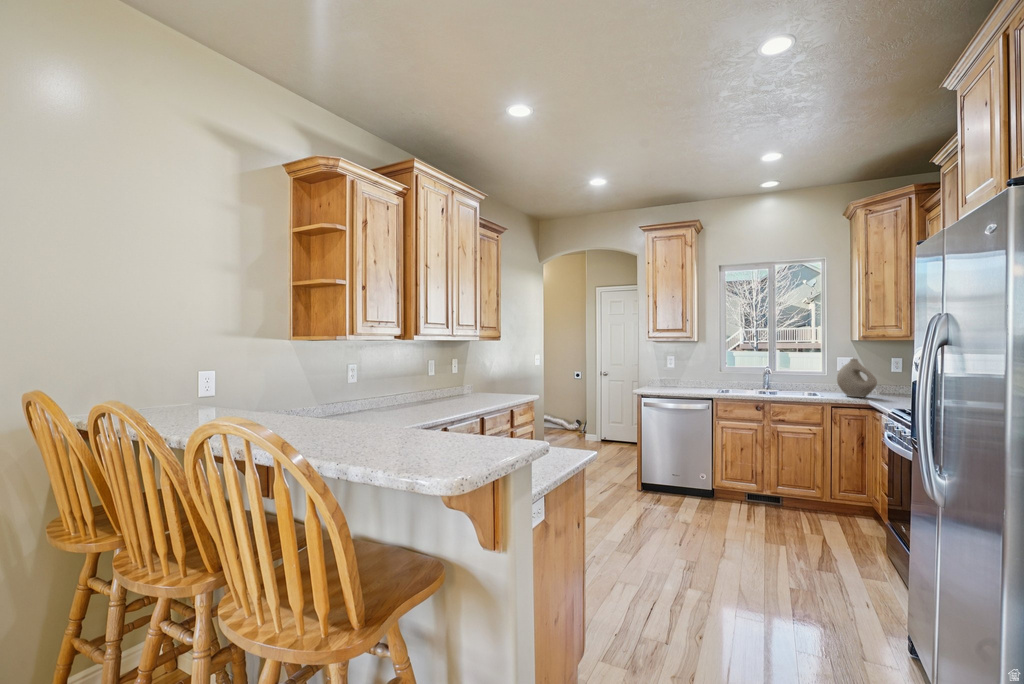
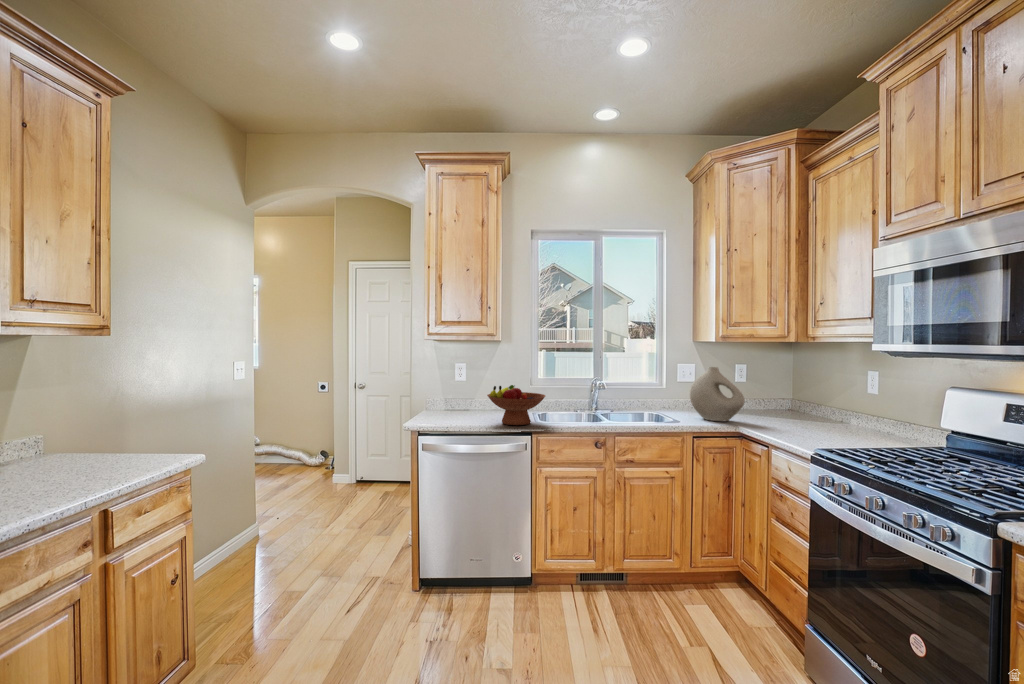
fruit bowl: none [683,369,722,394] -> present [487,385,545,425]

